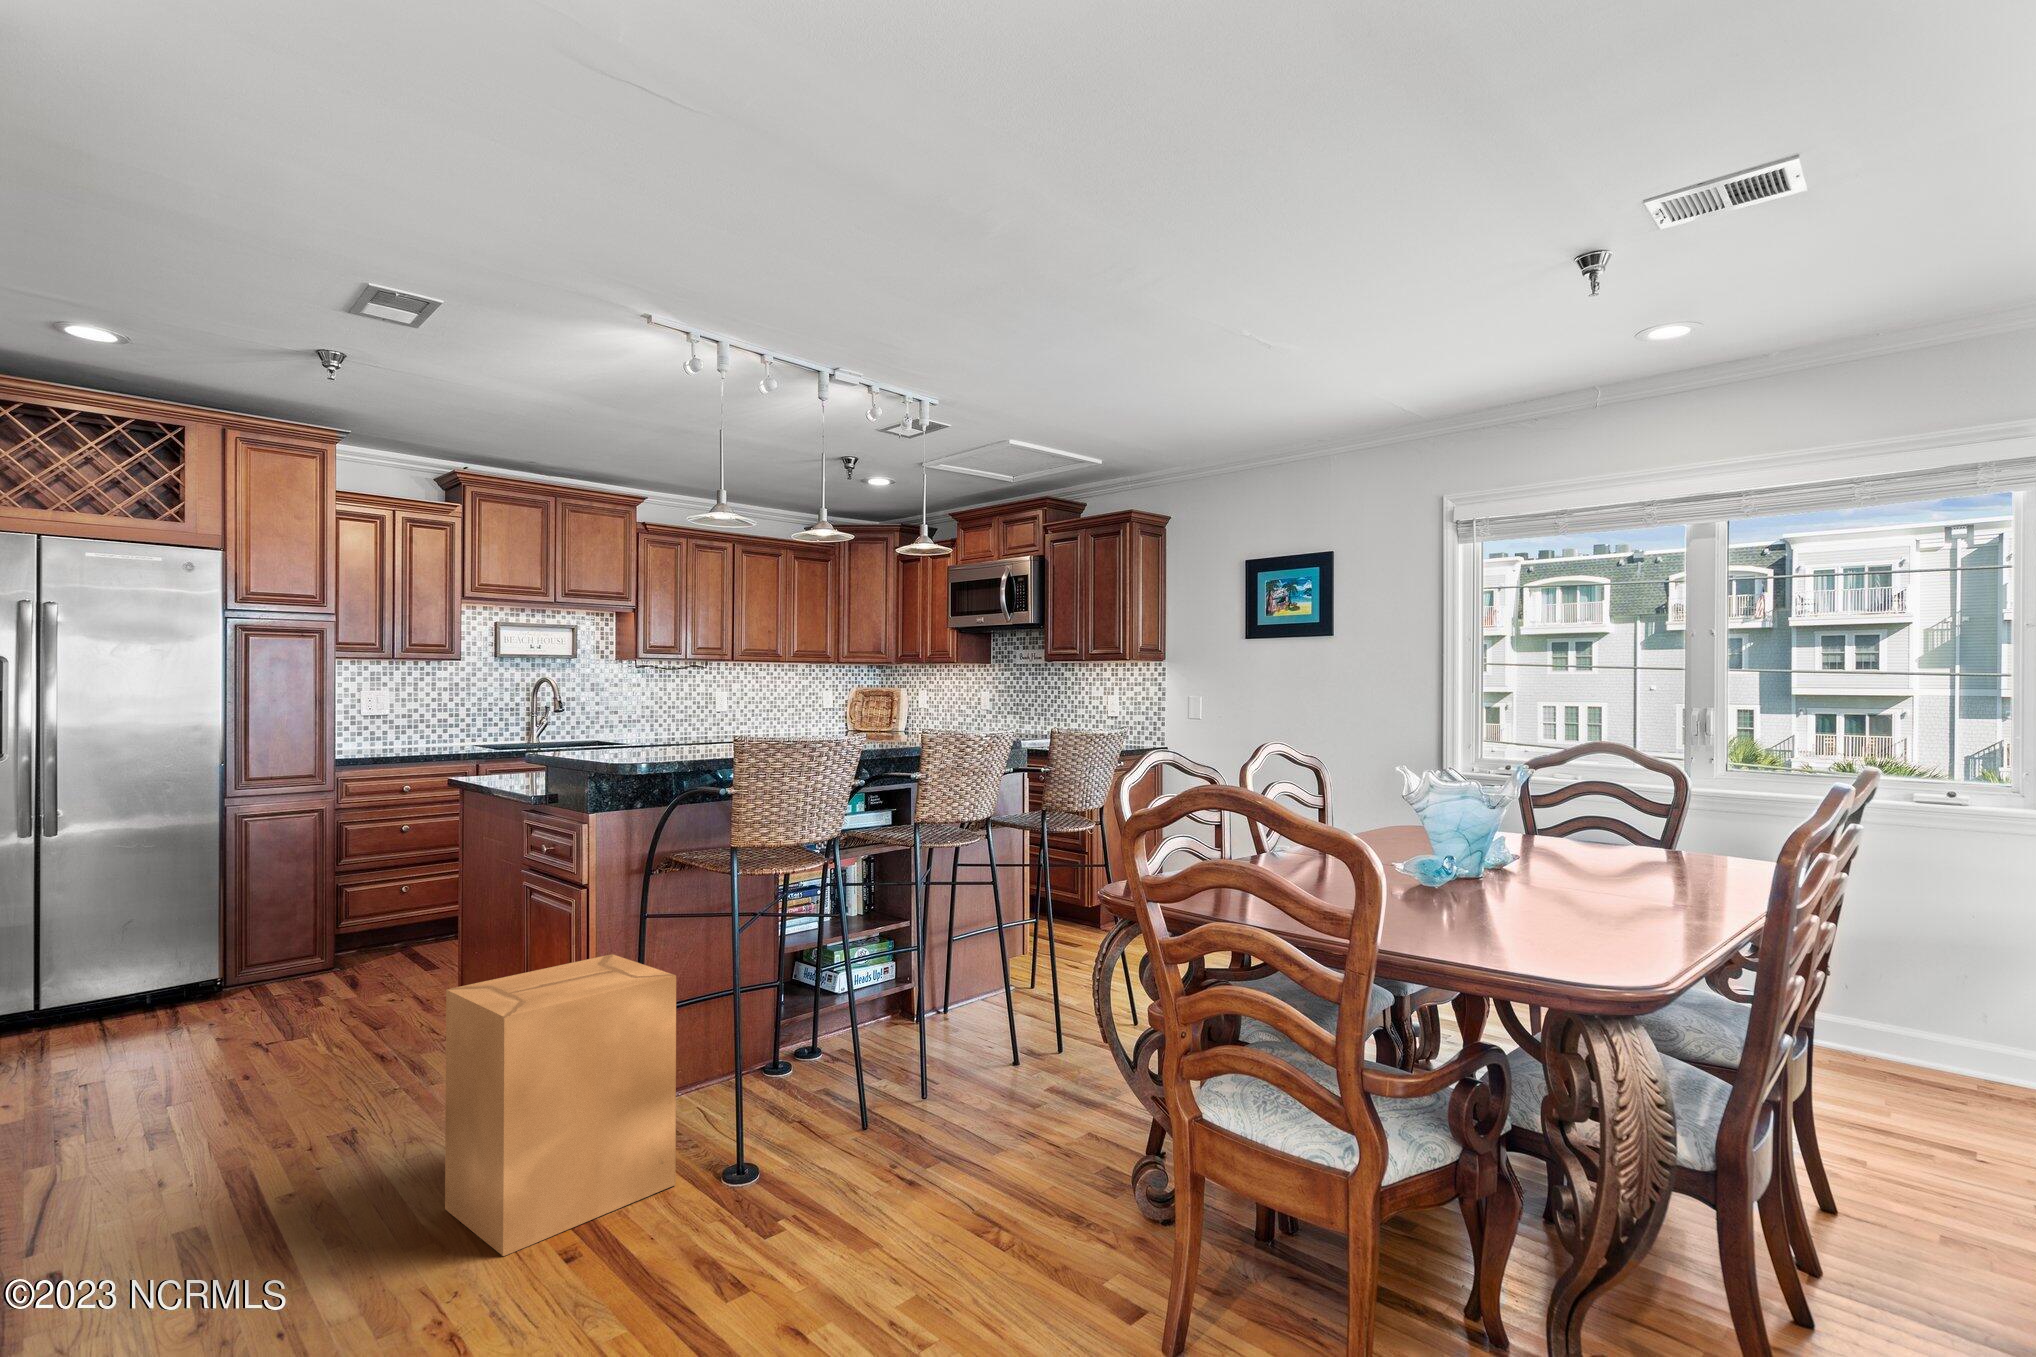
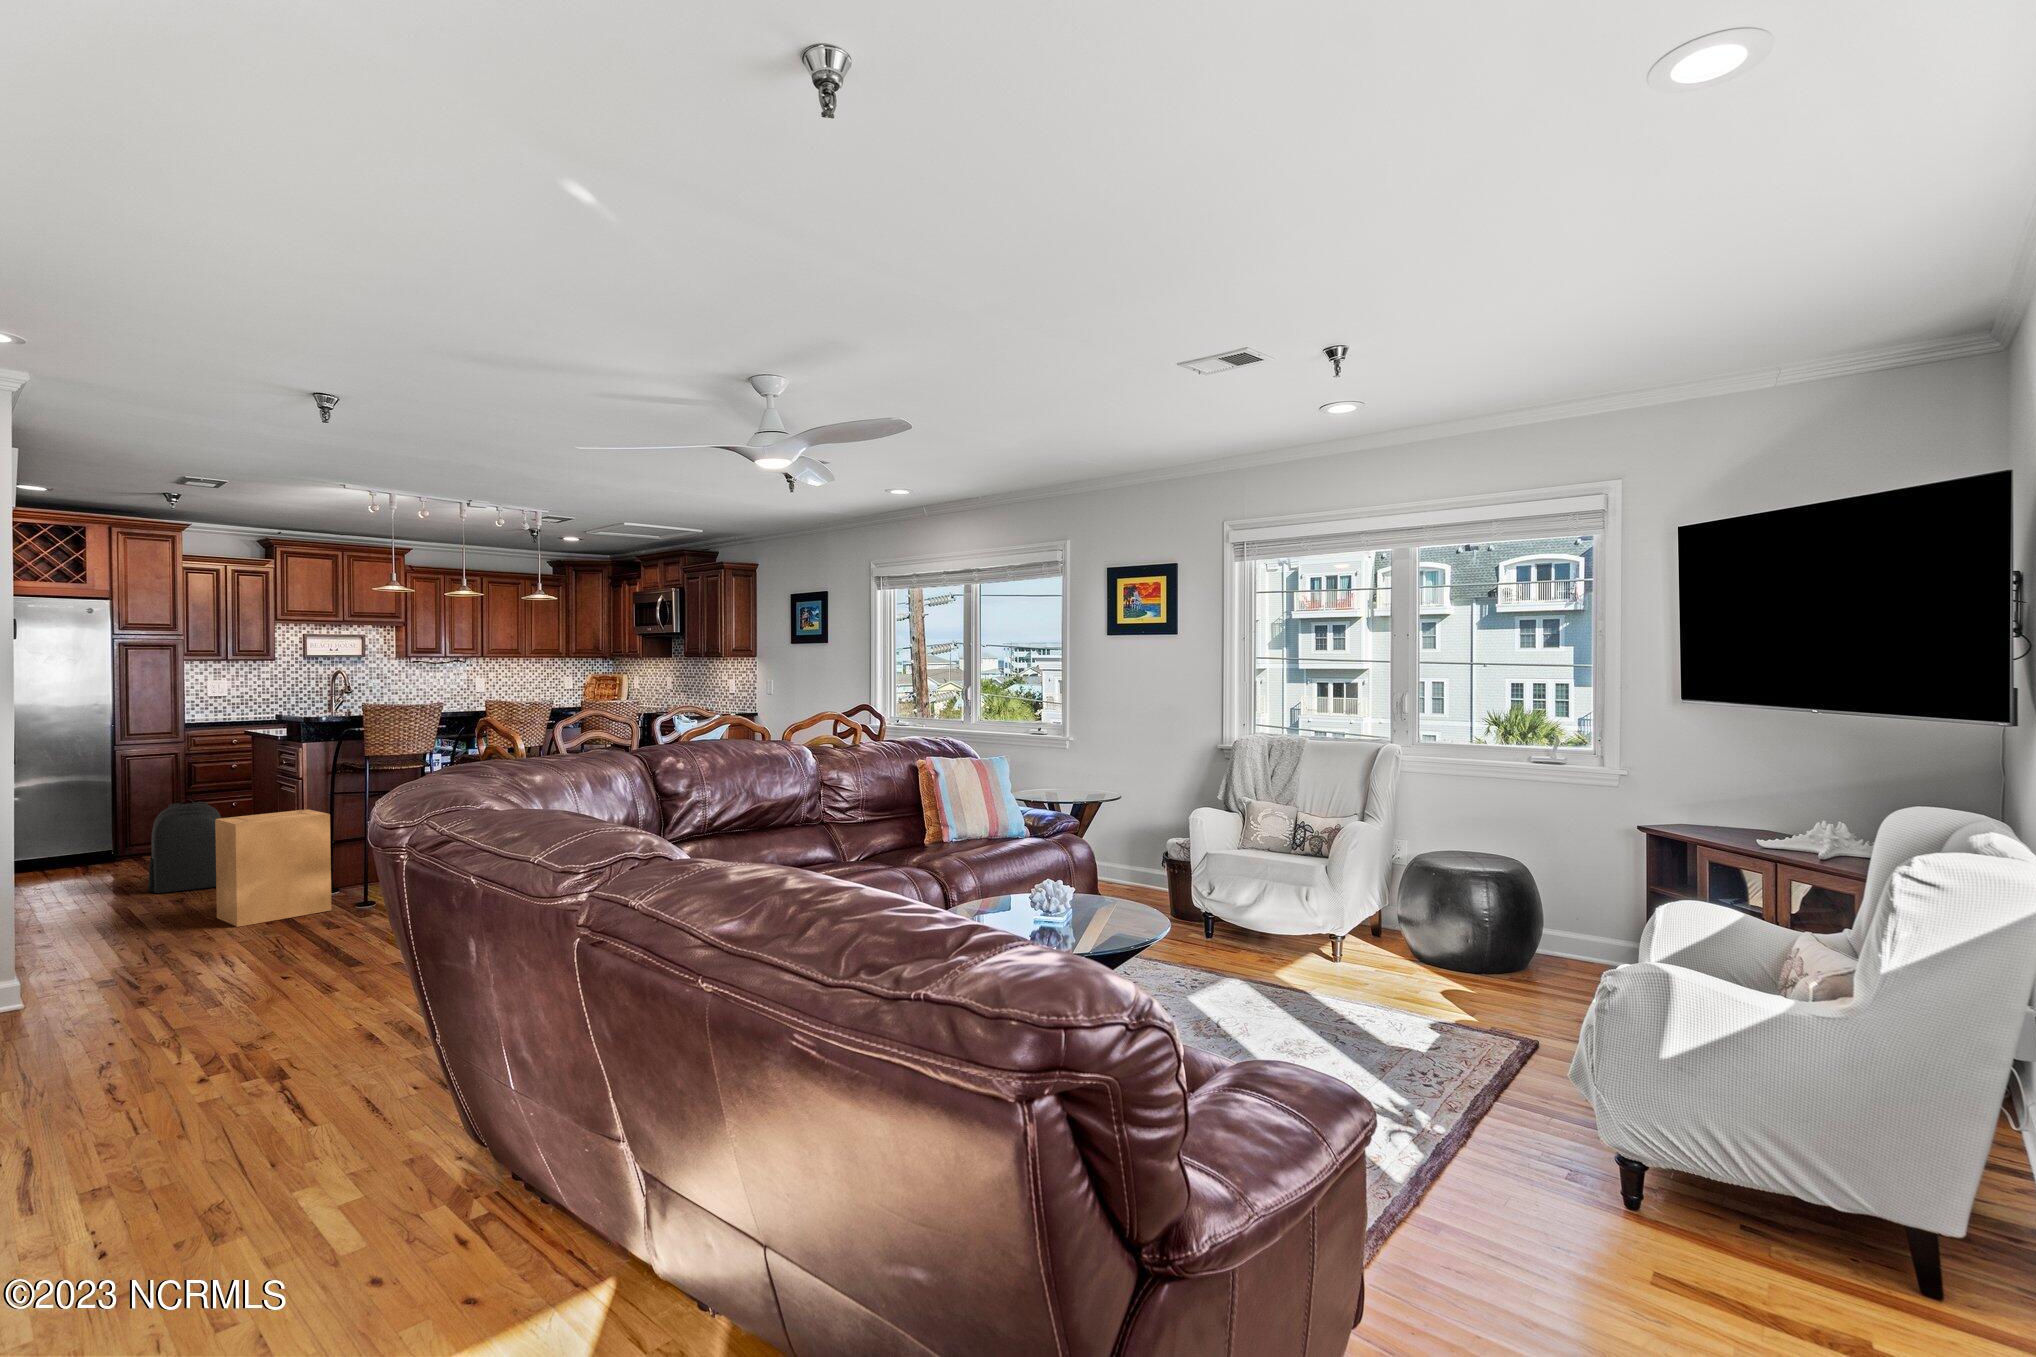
backpack: none [287,911,429,1102] -> present [148,800,221,893]

